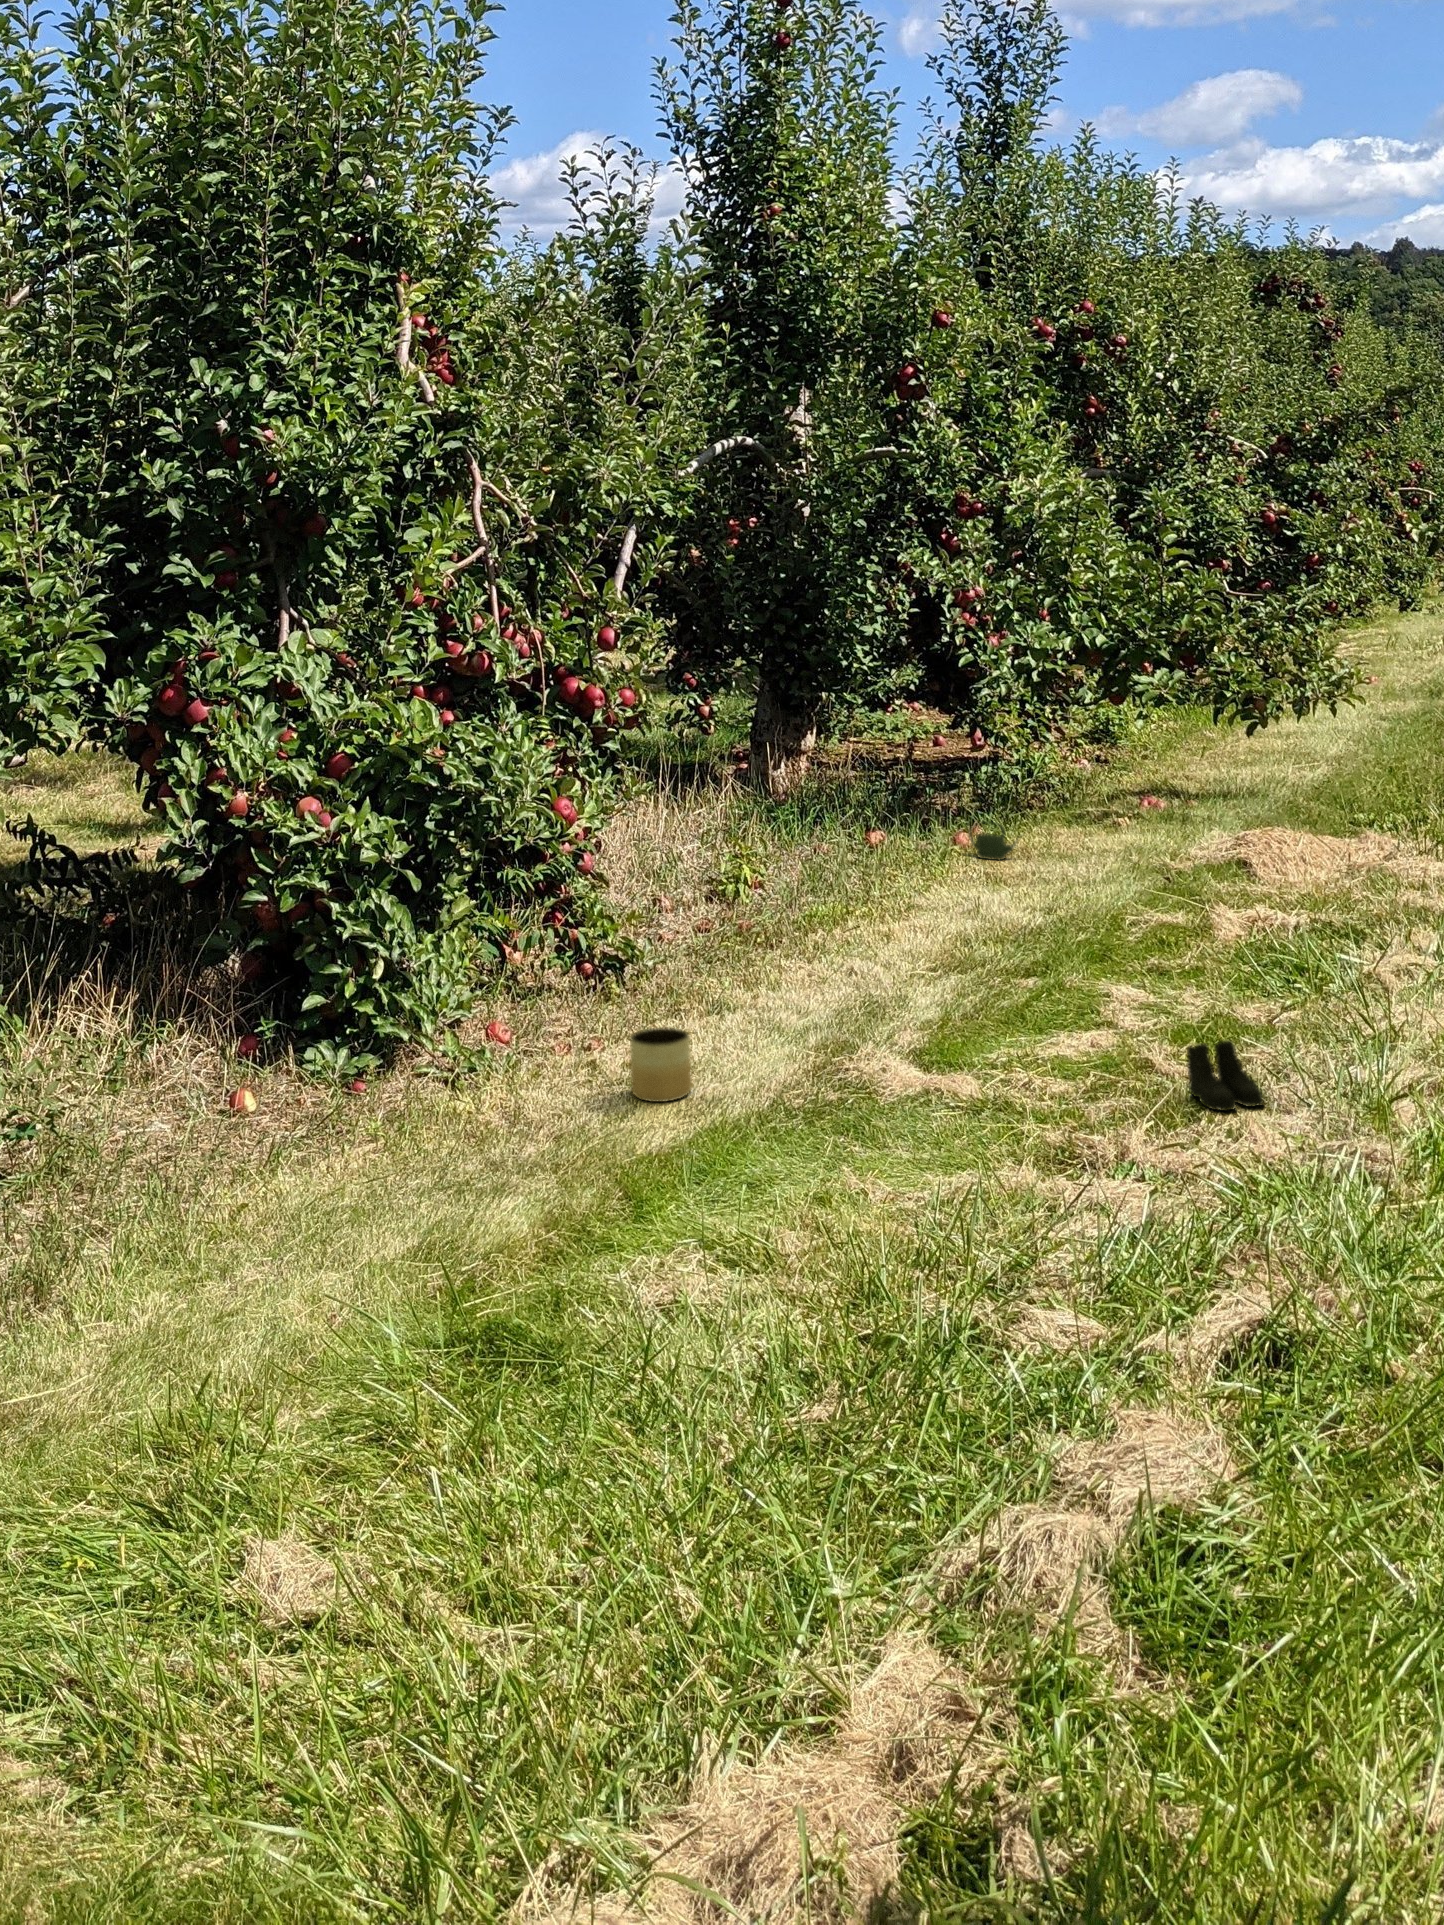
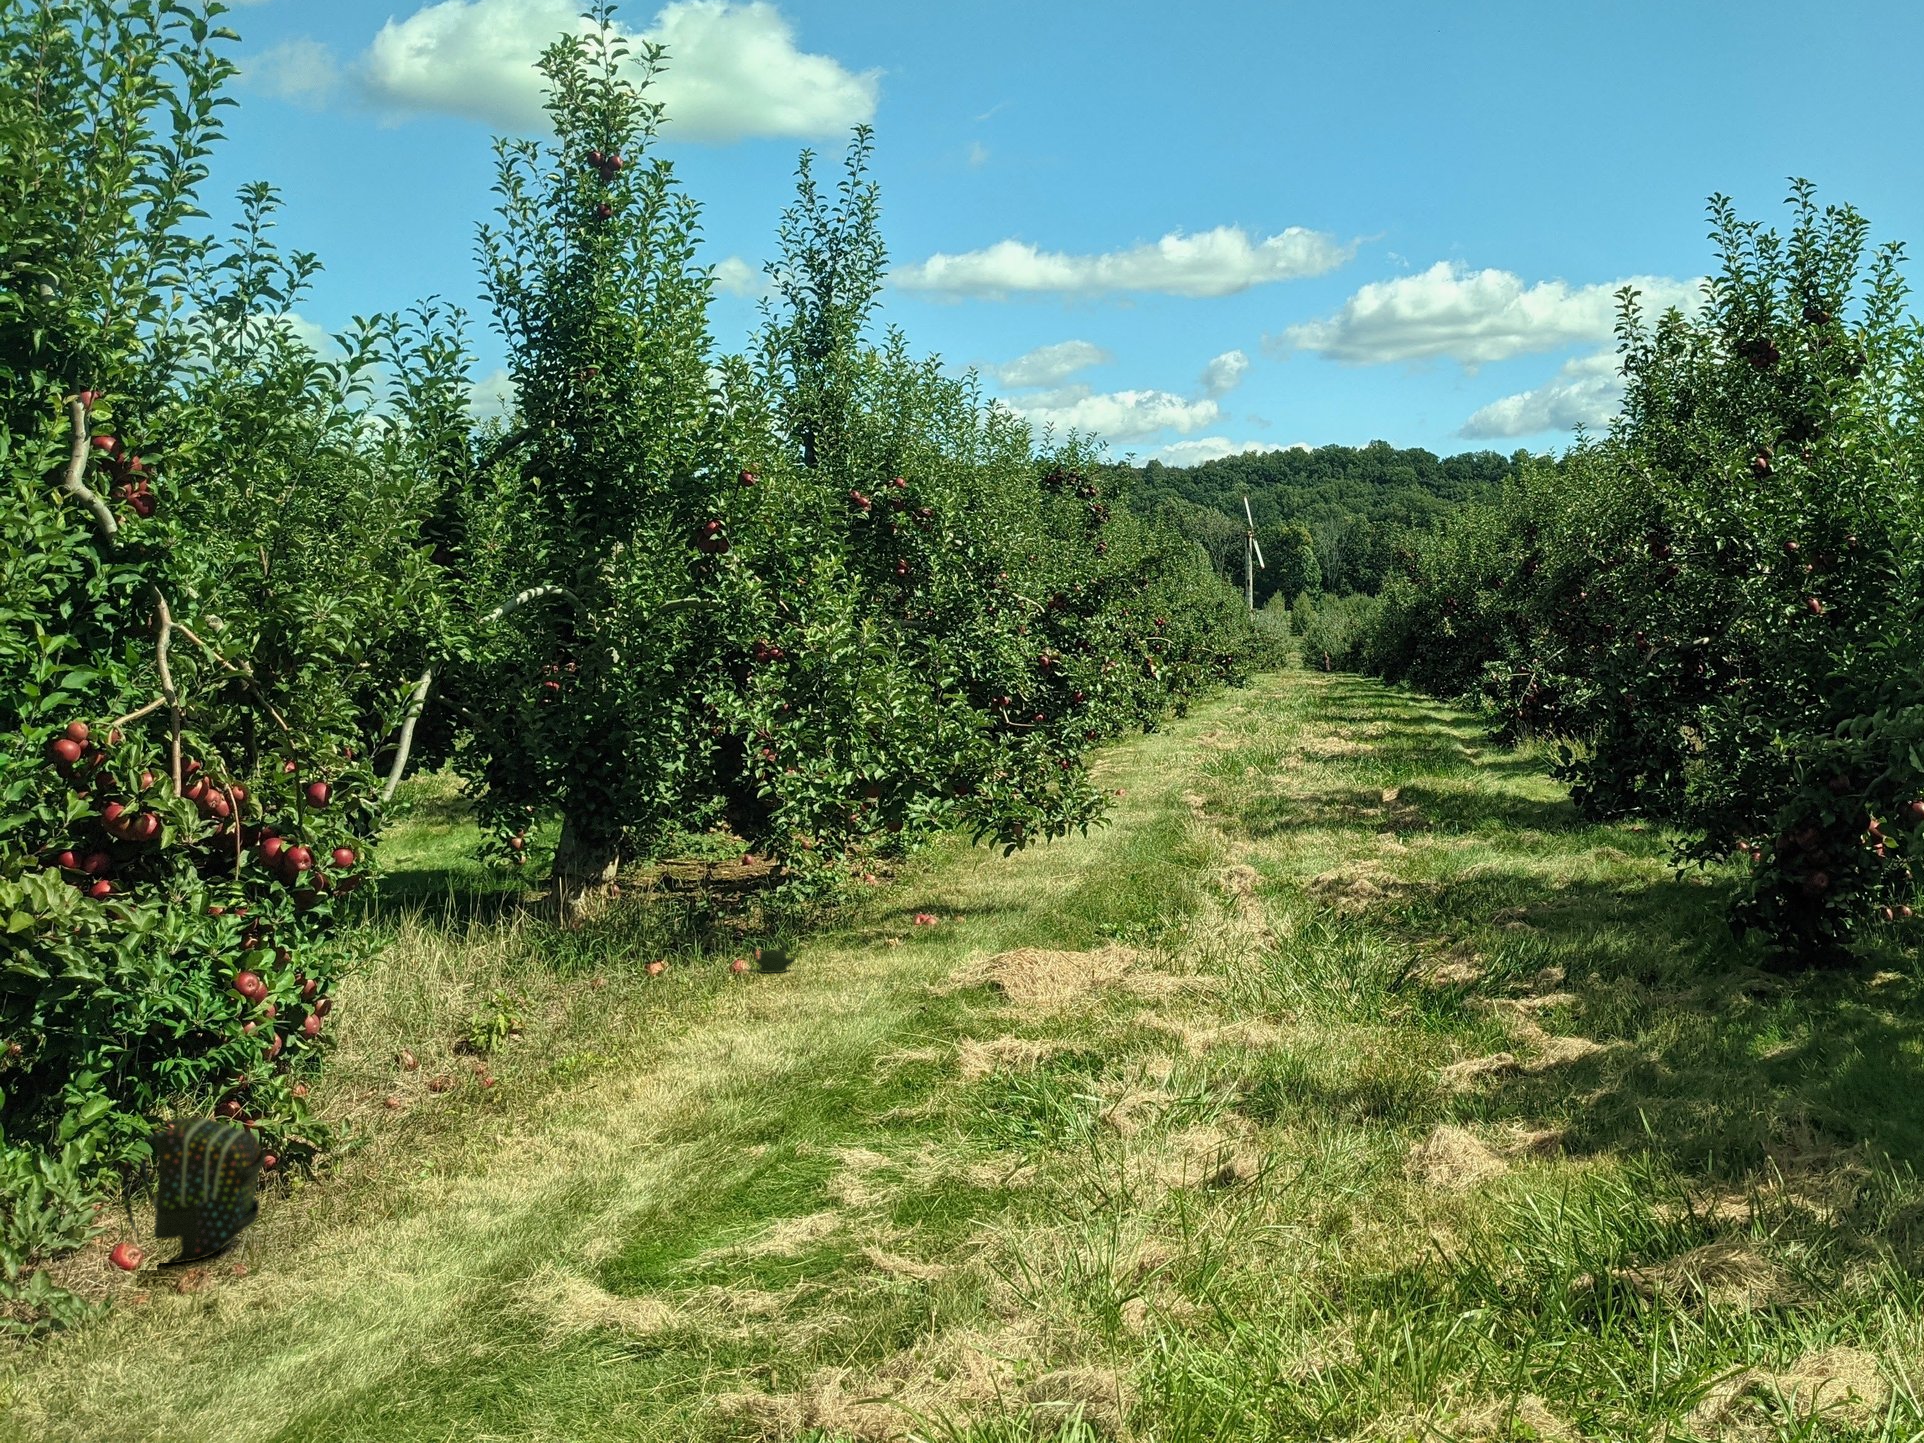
backpack: none [474,931,580,1061] -> present [122,1117,266,1264]
planter: present [630,1027,692,1102] -> none [304,1204,380,1290]
boots: present [1187,1040,1264,1111] -> none [907,1135,974,1205]

